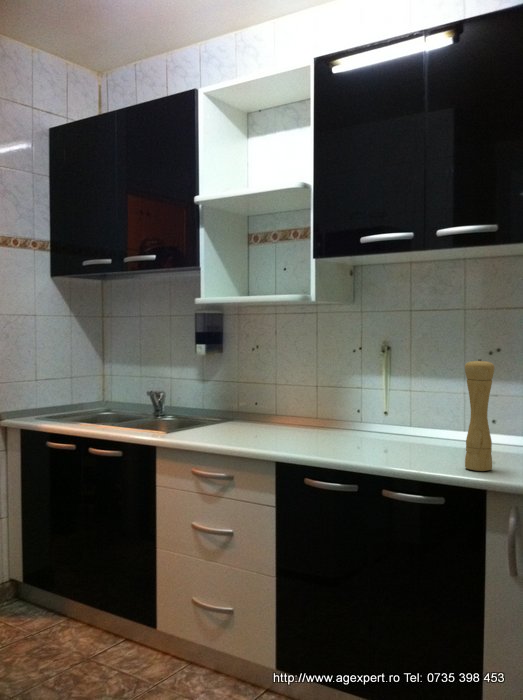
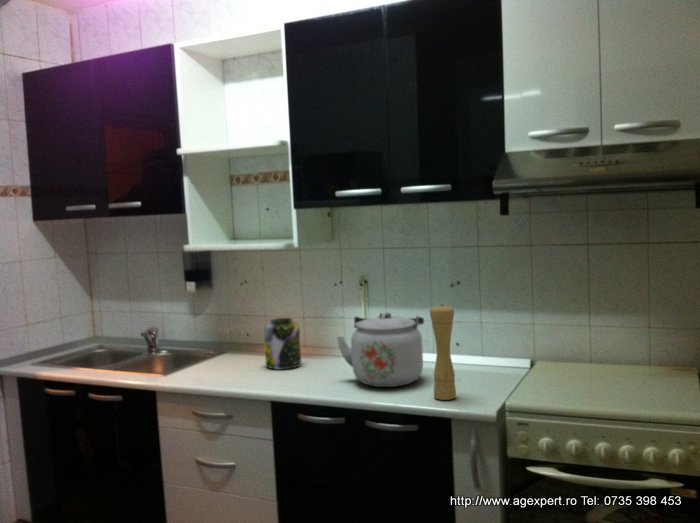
kettle: none [353,373,455,456] -> present [337,312,424,387]
jar: none [273,382,312,437] -> present [264,318,301,369]

